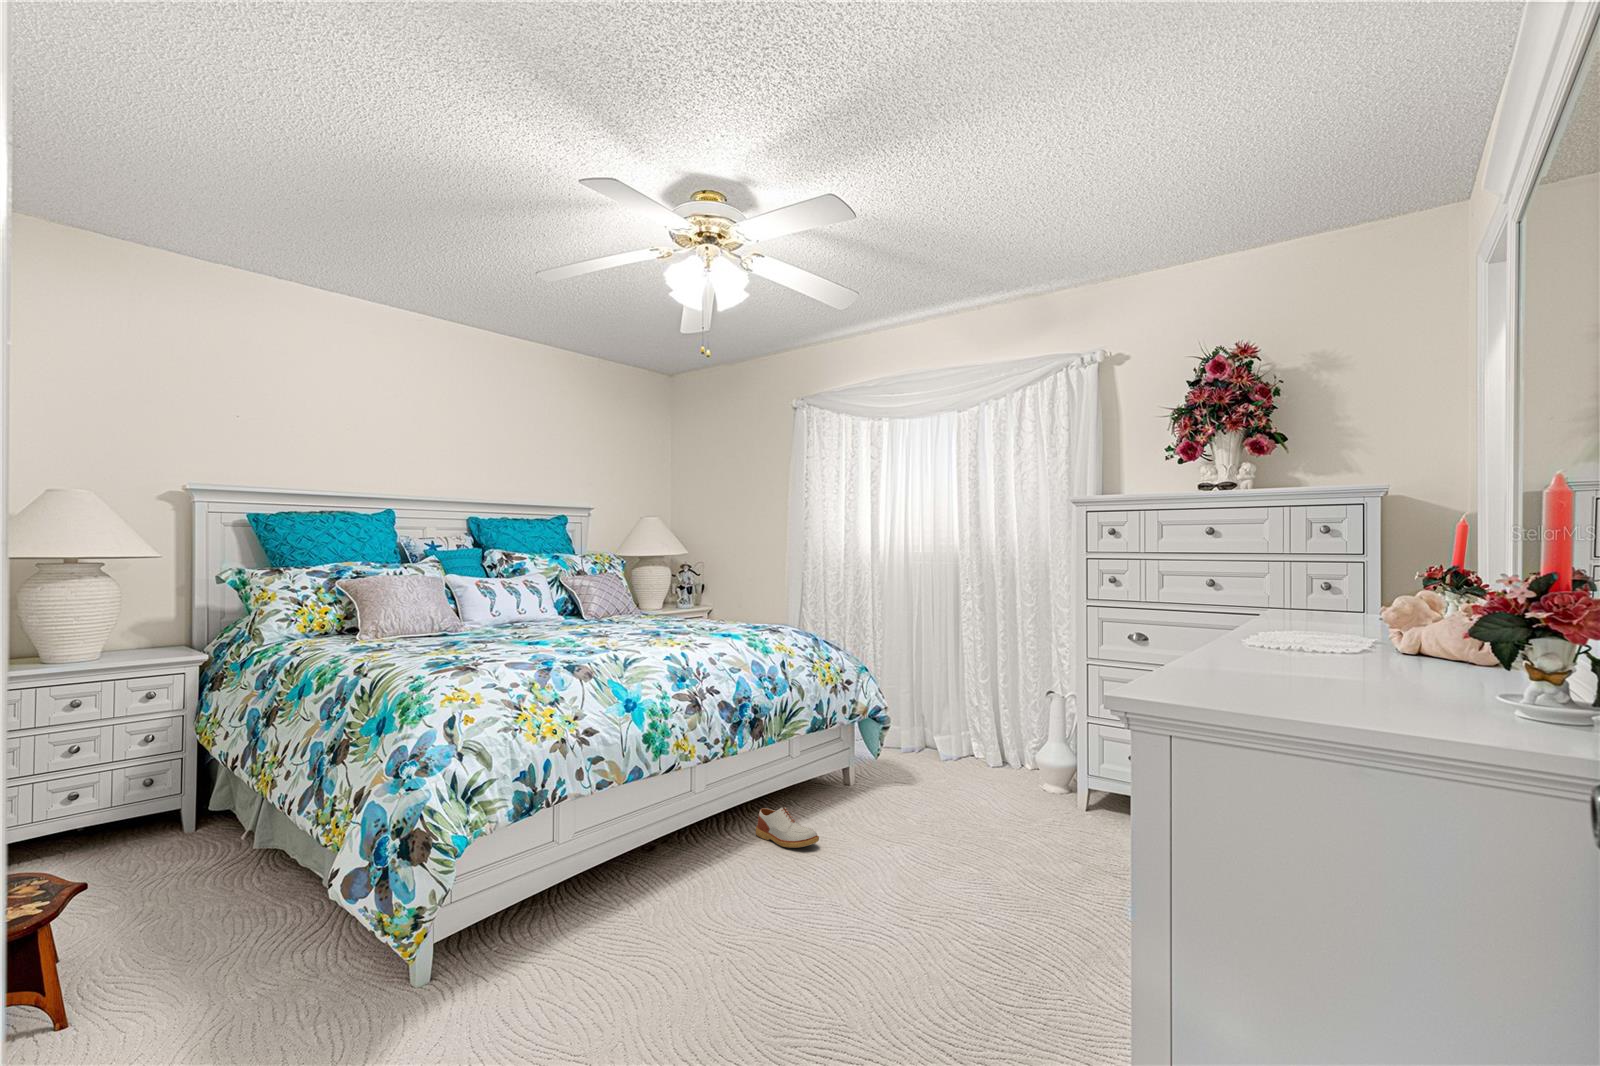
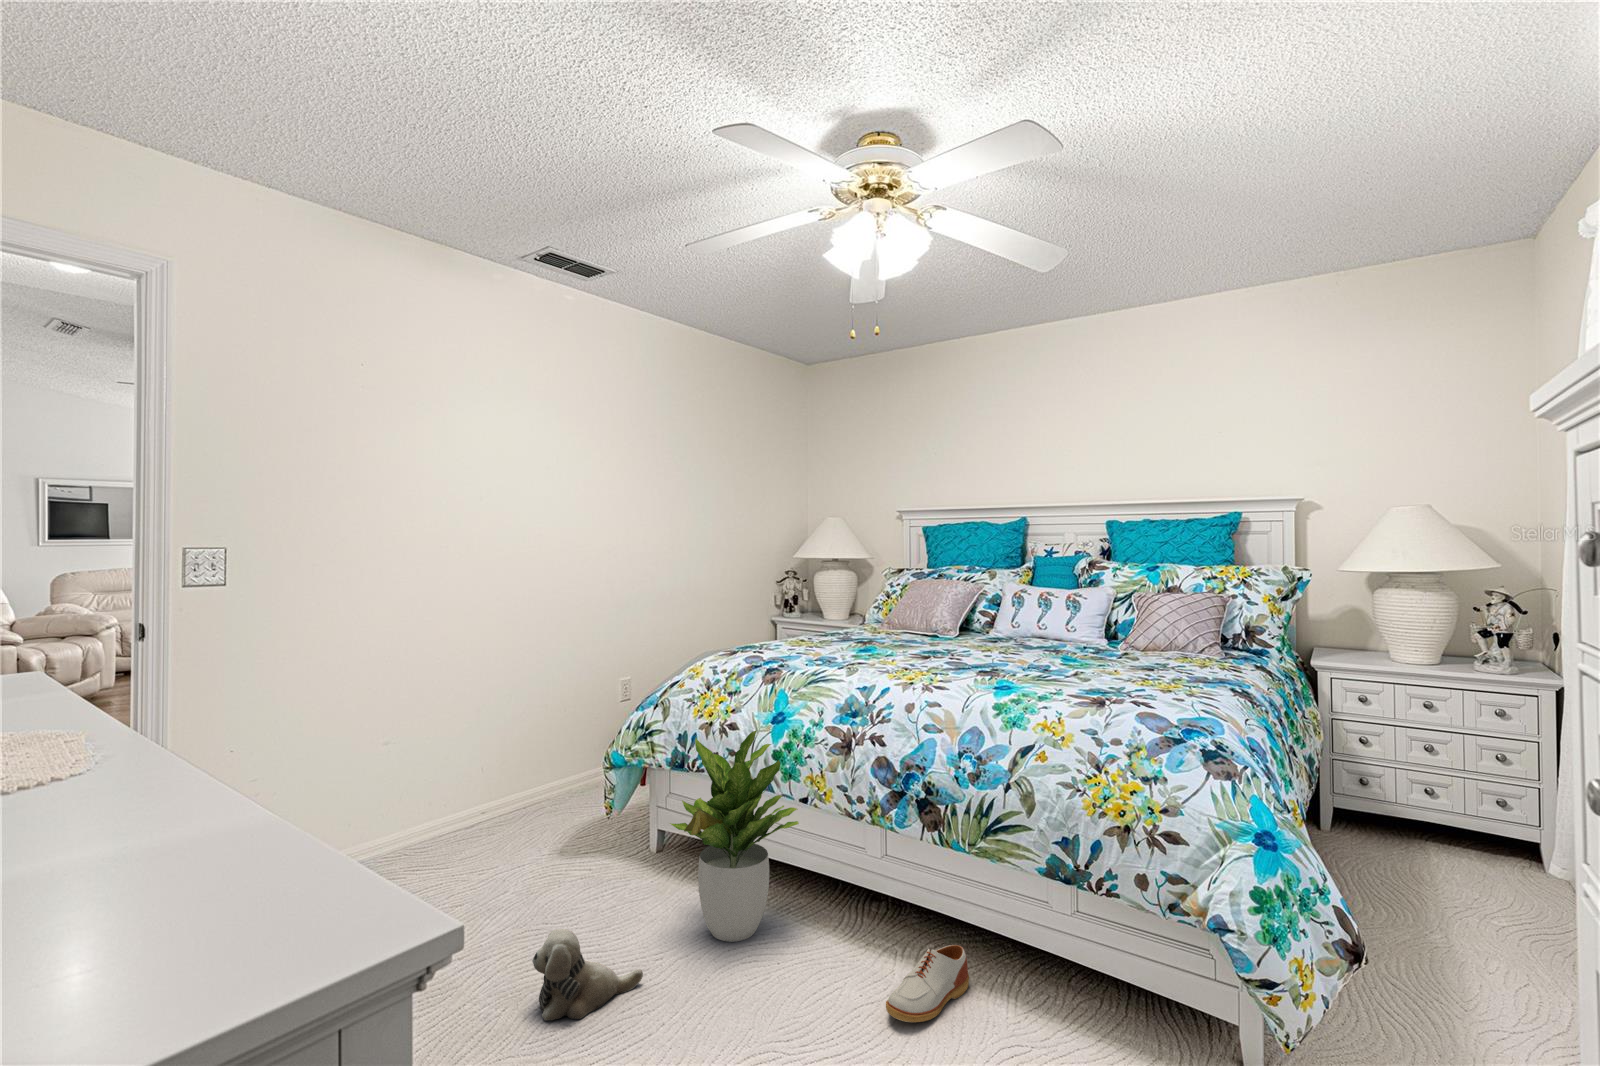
potted plant: none [607,712,734,918] -> present [670,730,799,942]
plush toy: none [754,903,819,985] -> present [532,929,643,1021]

